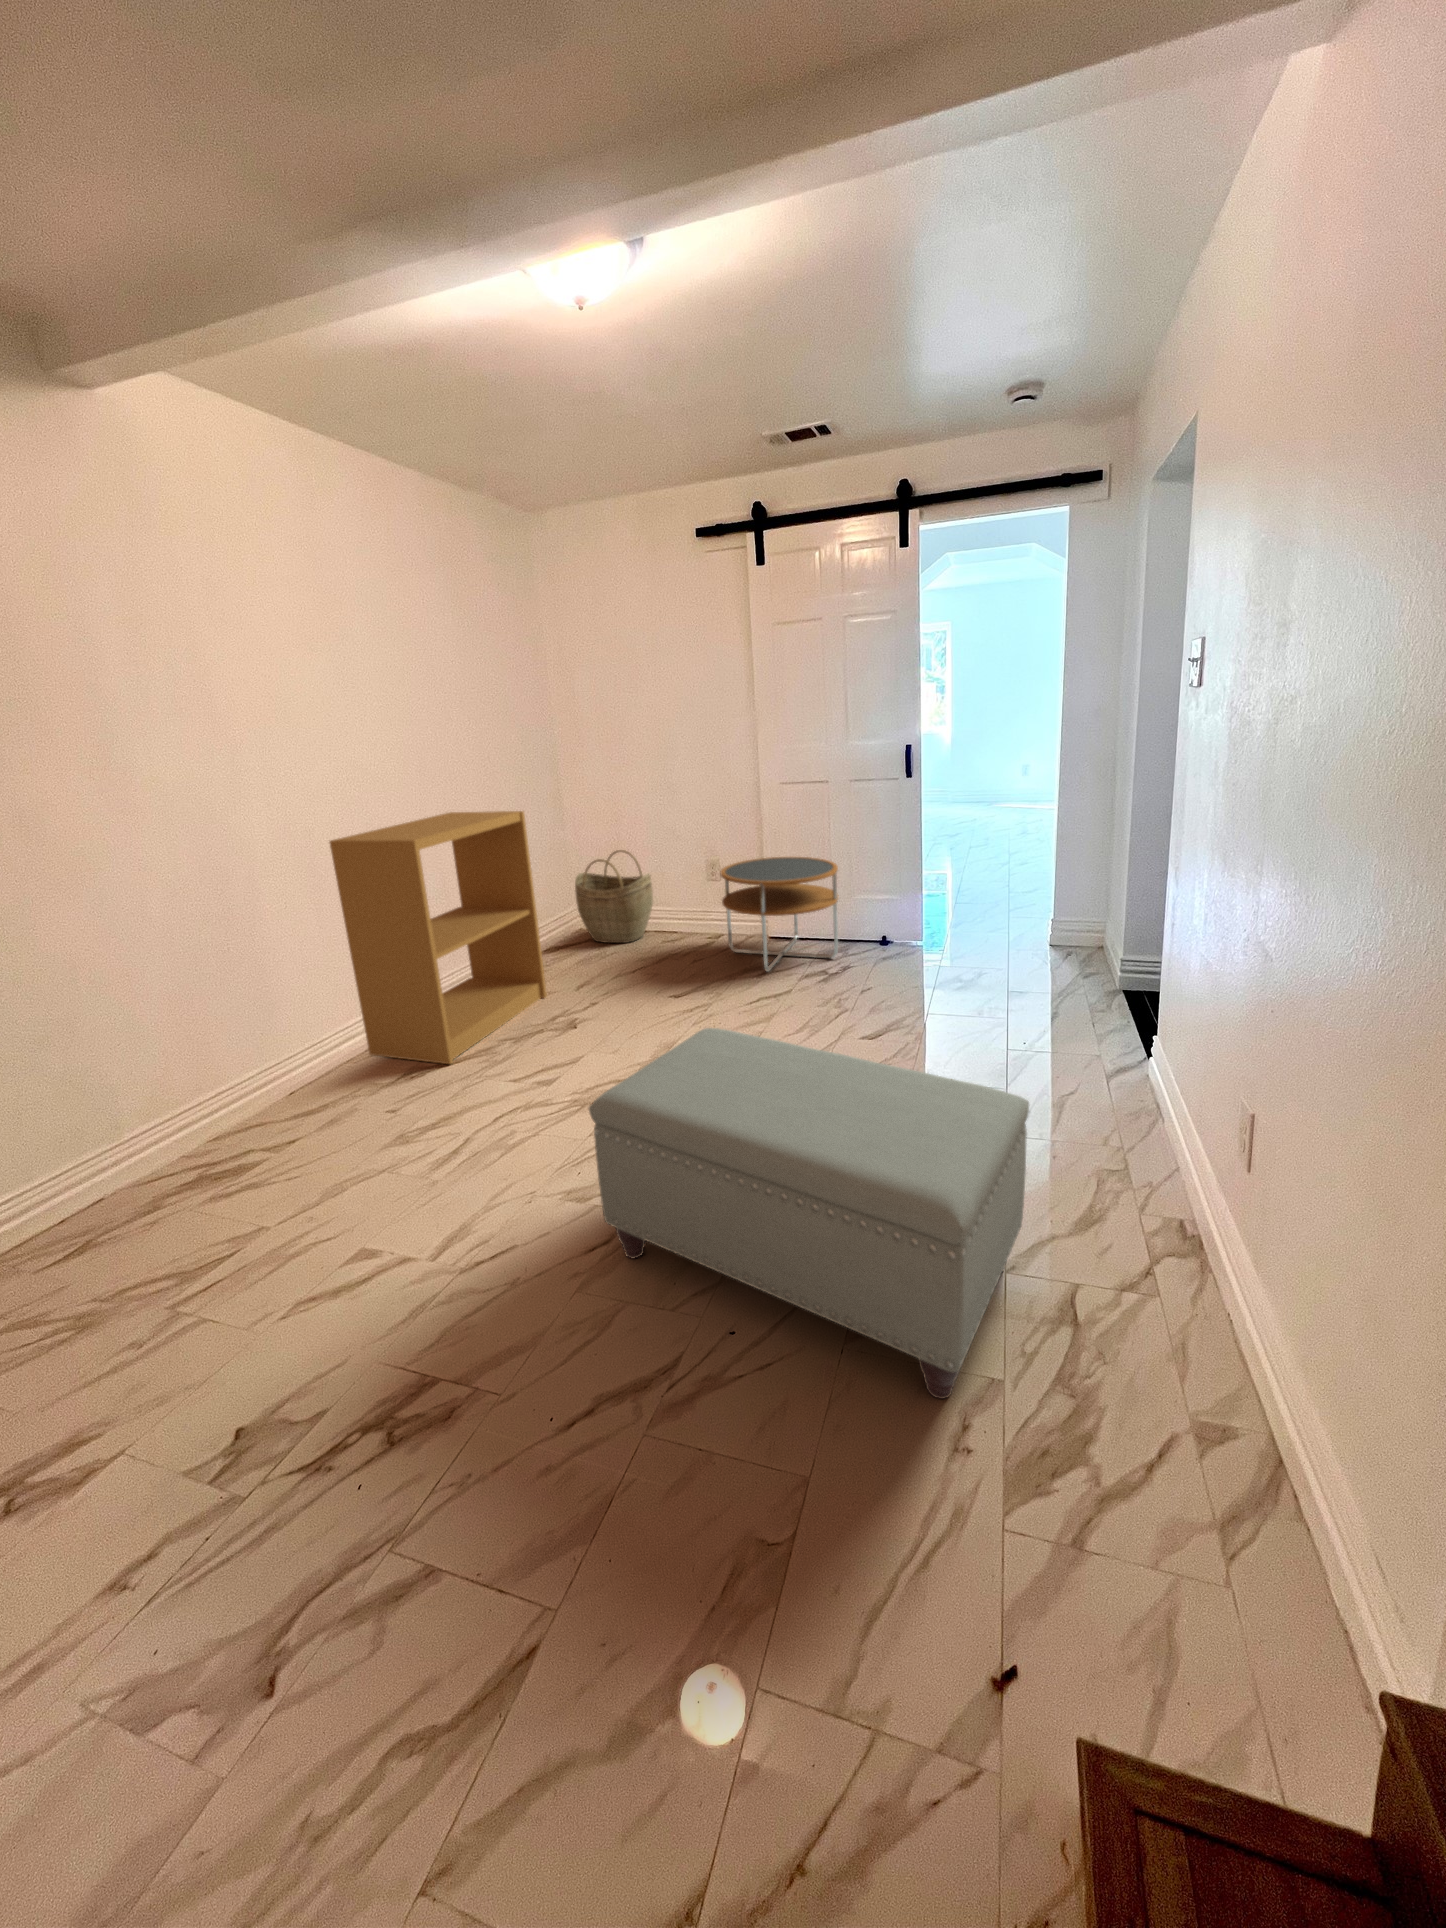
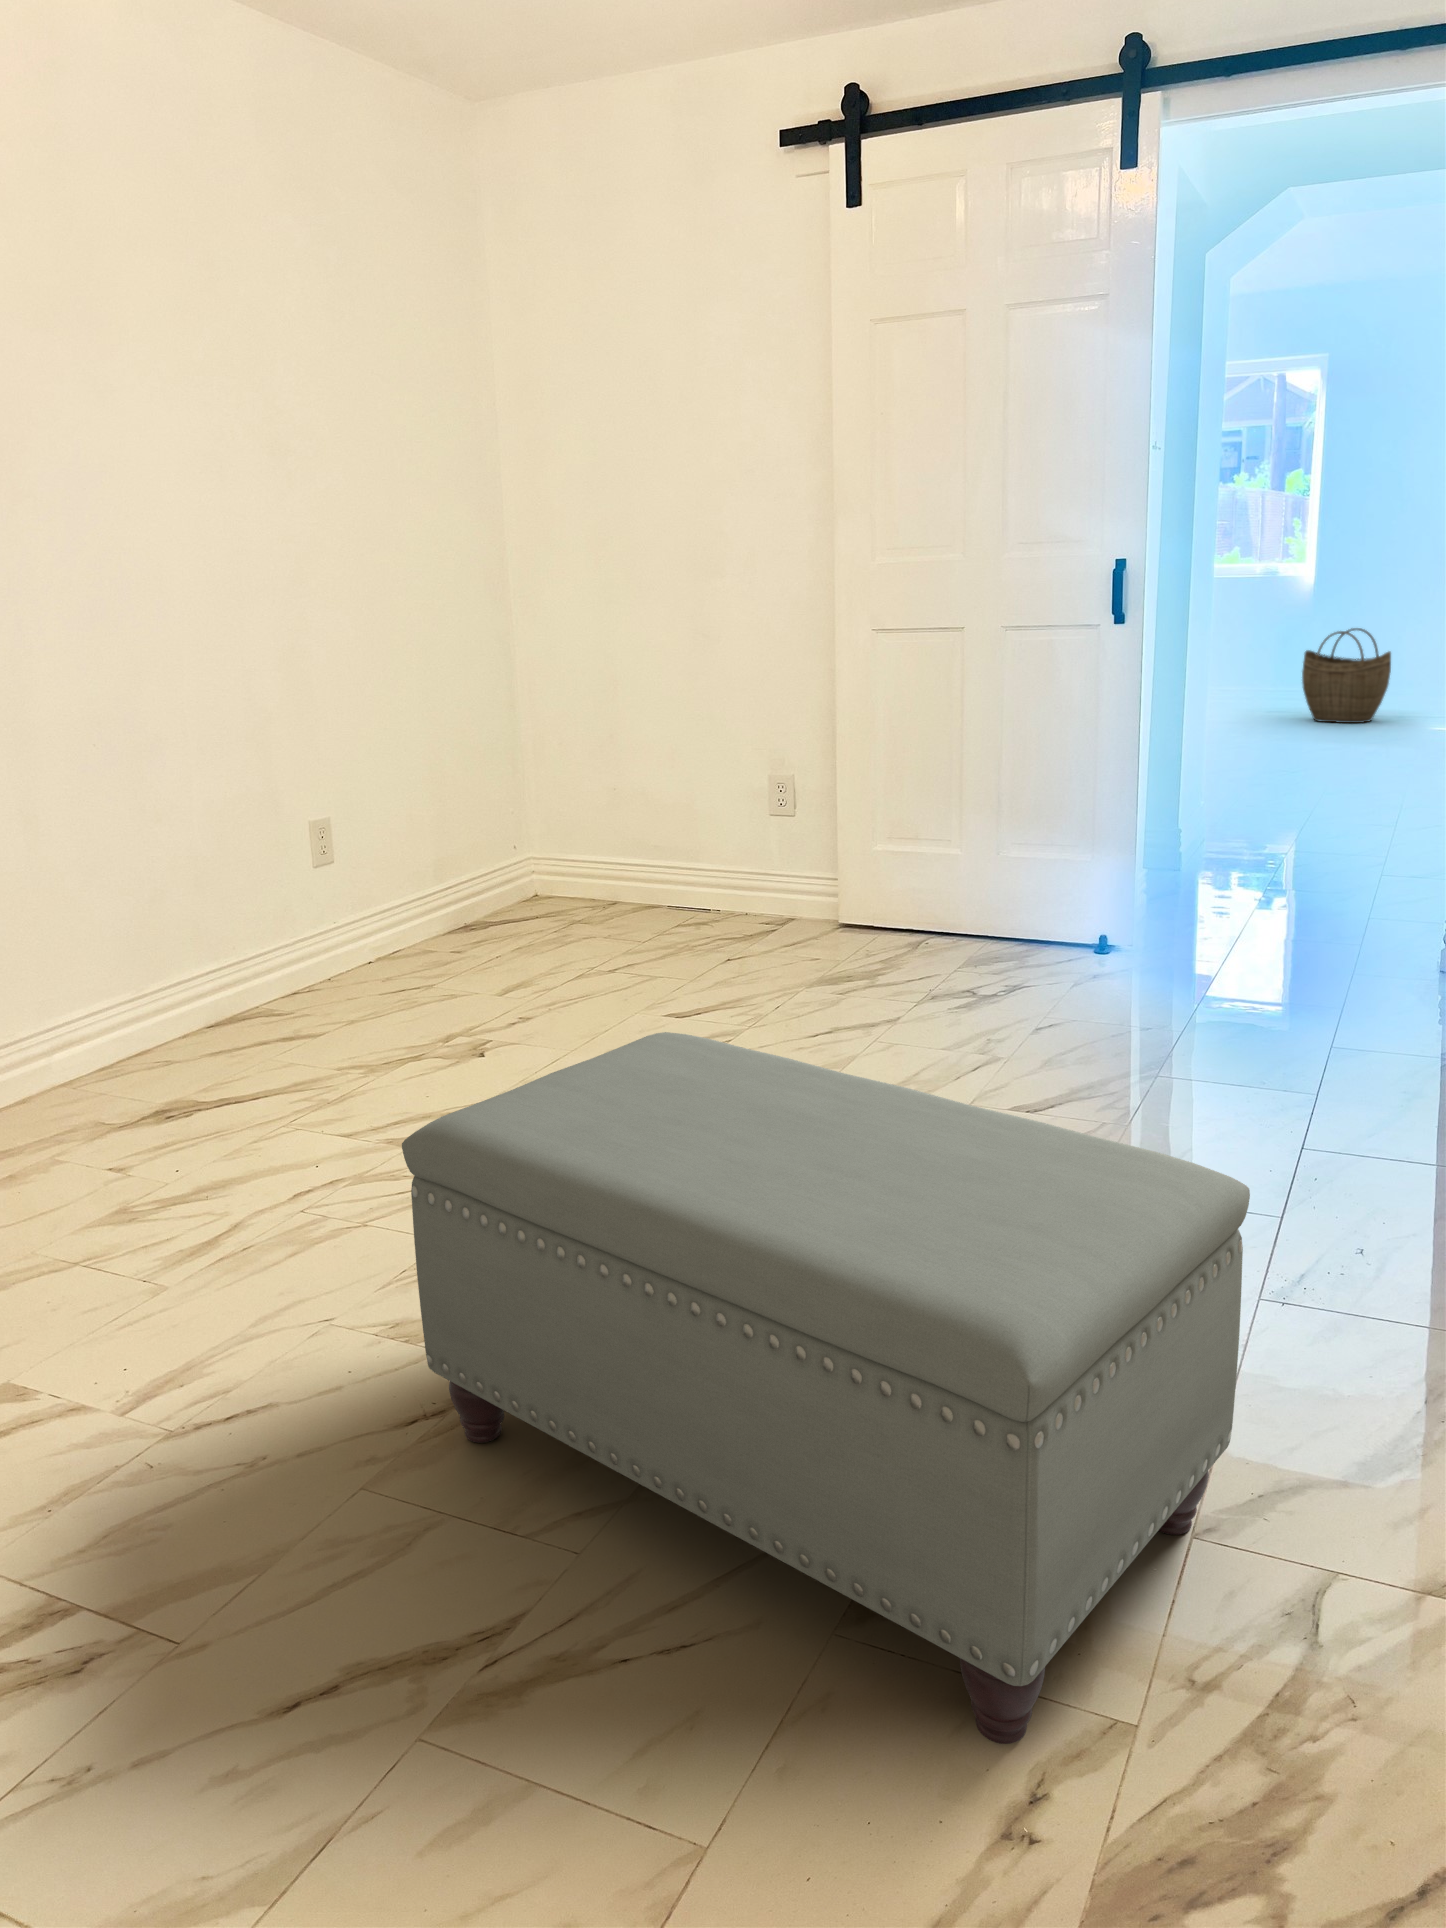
bookshelf: present [330,811,547,1064] -> none [56,656,445,1102]
woven basket: present [575,850,653,943] -> present [1302,628,1391,723]
side table: present [721,857,839,971] -> none [783,774,1009,985]

